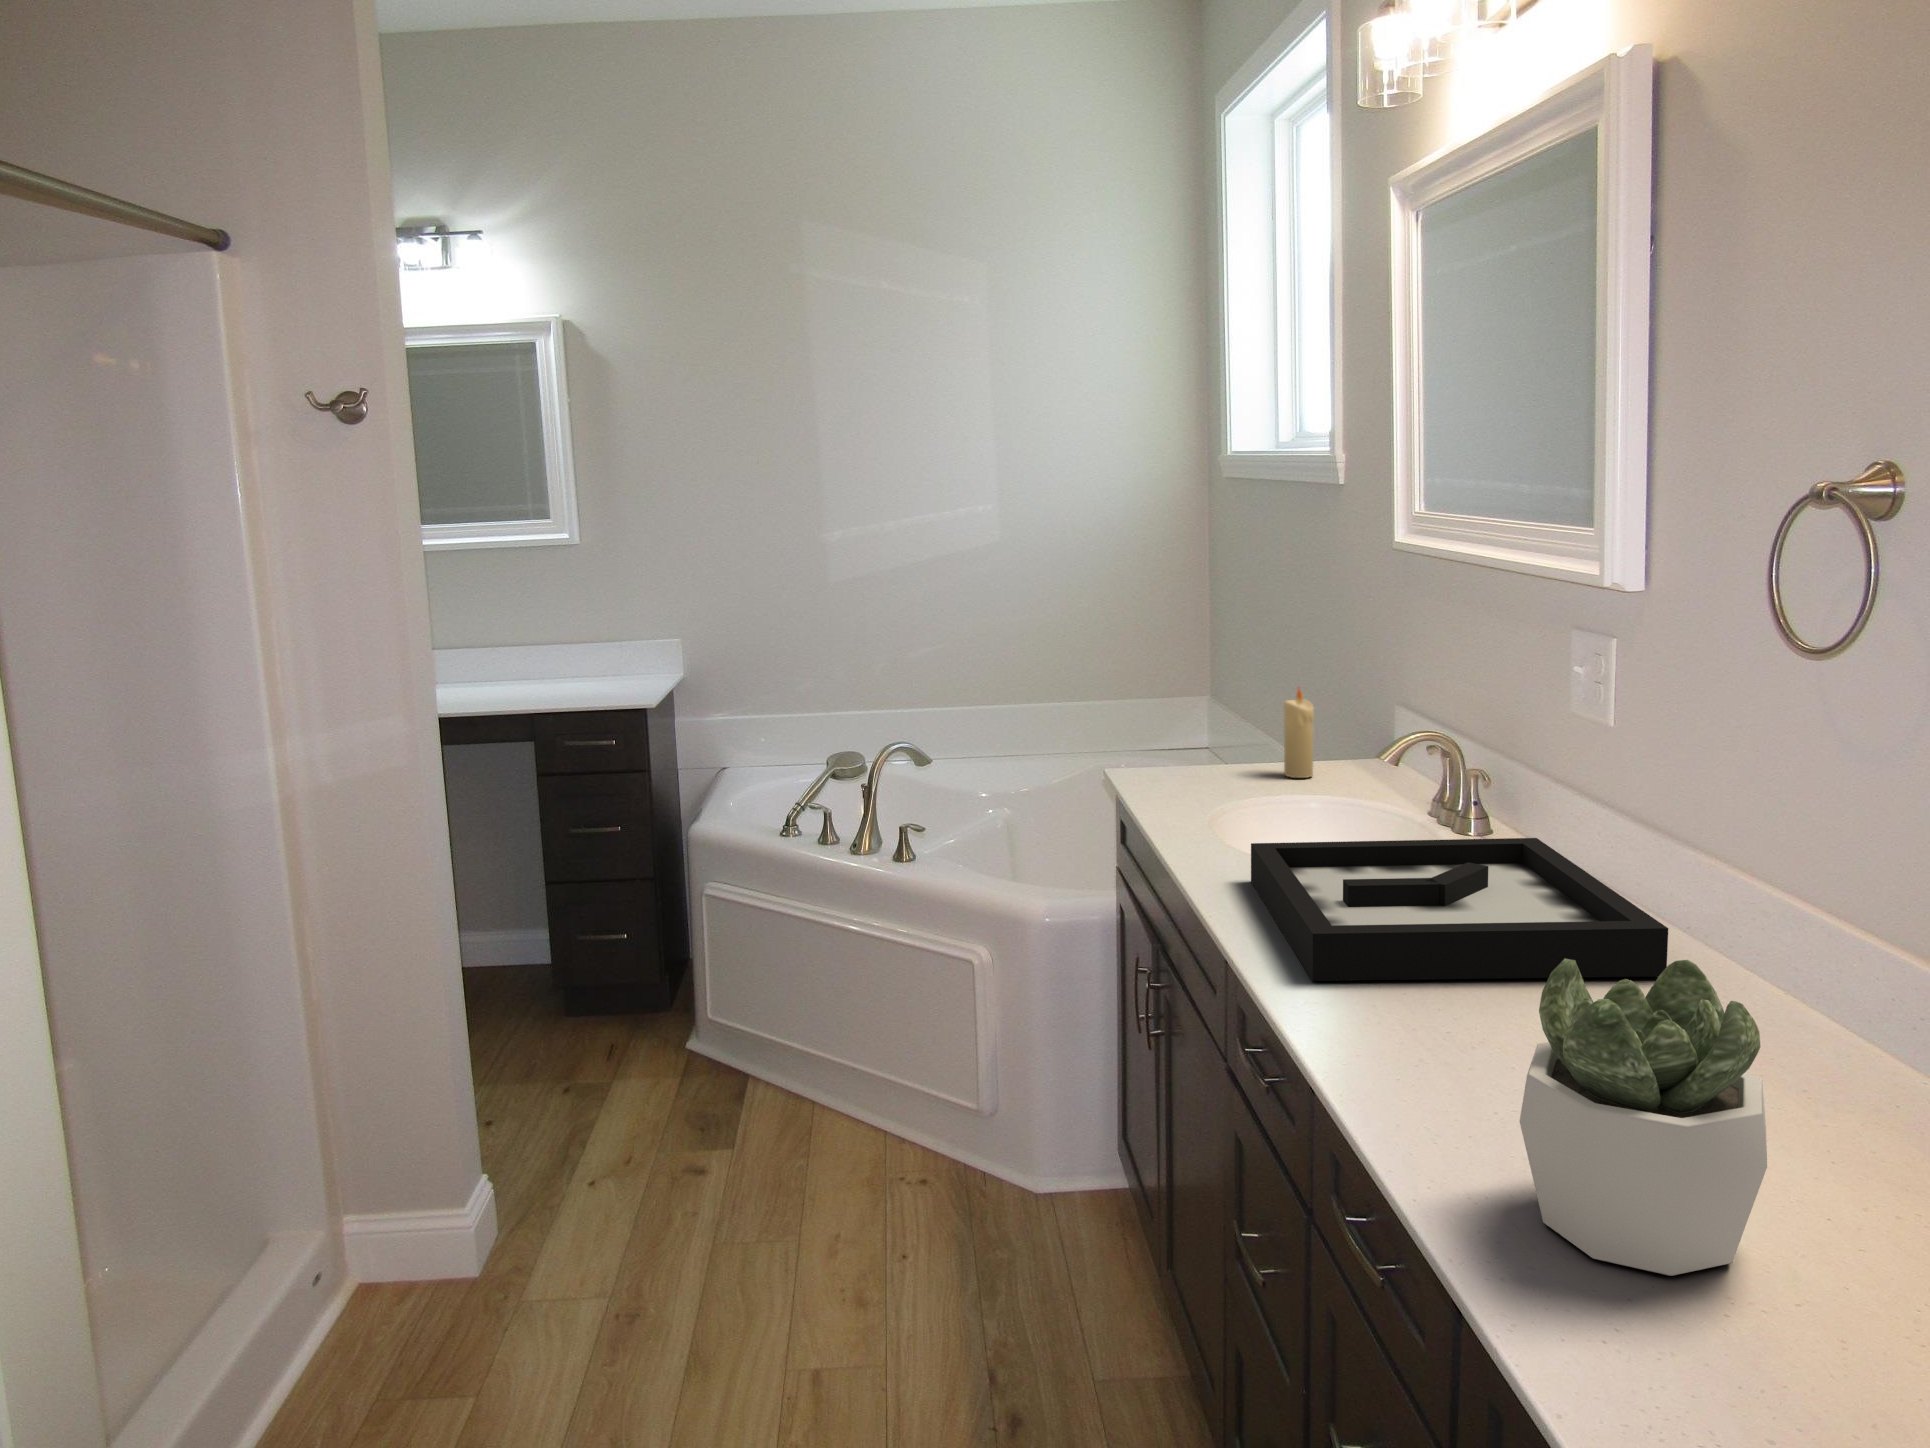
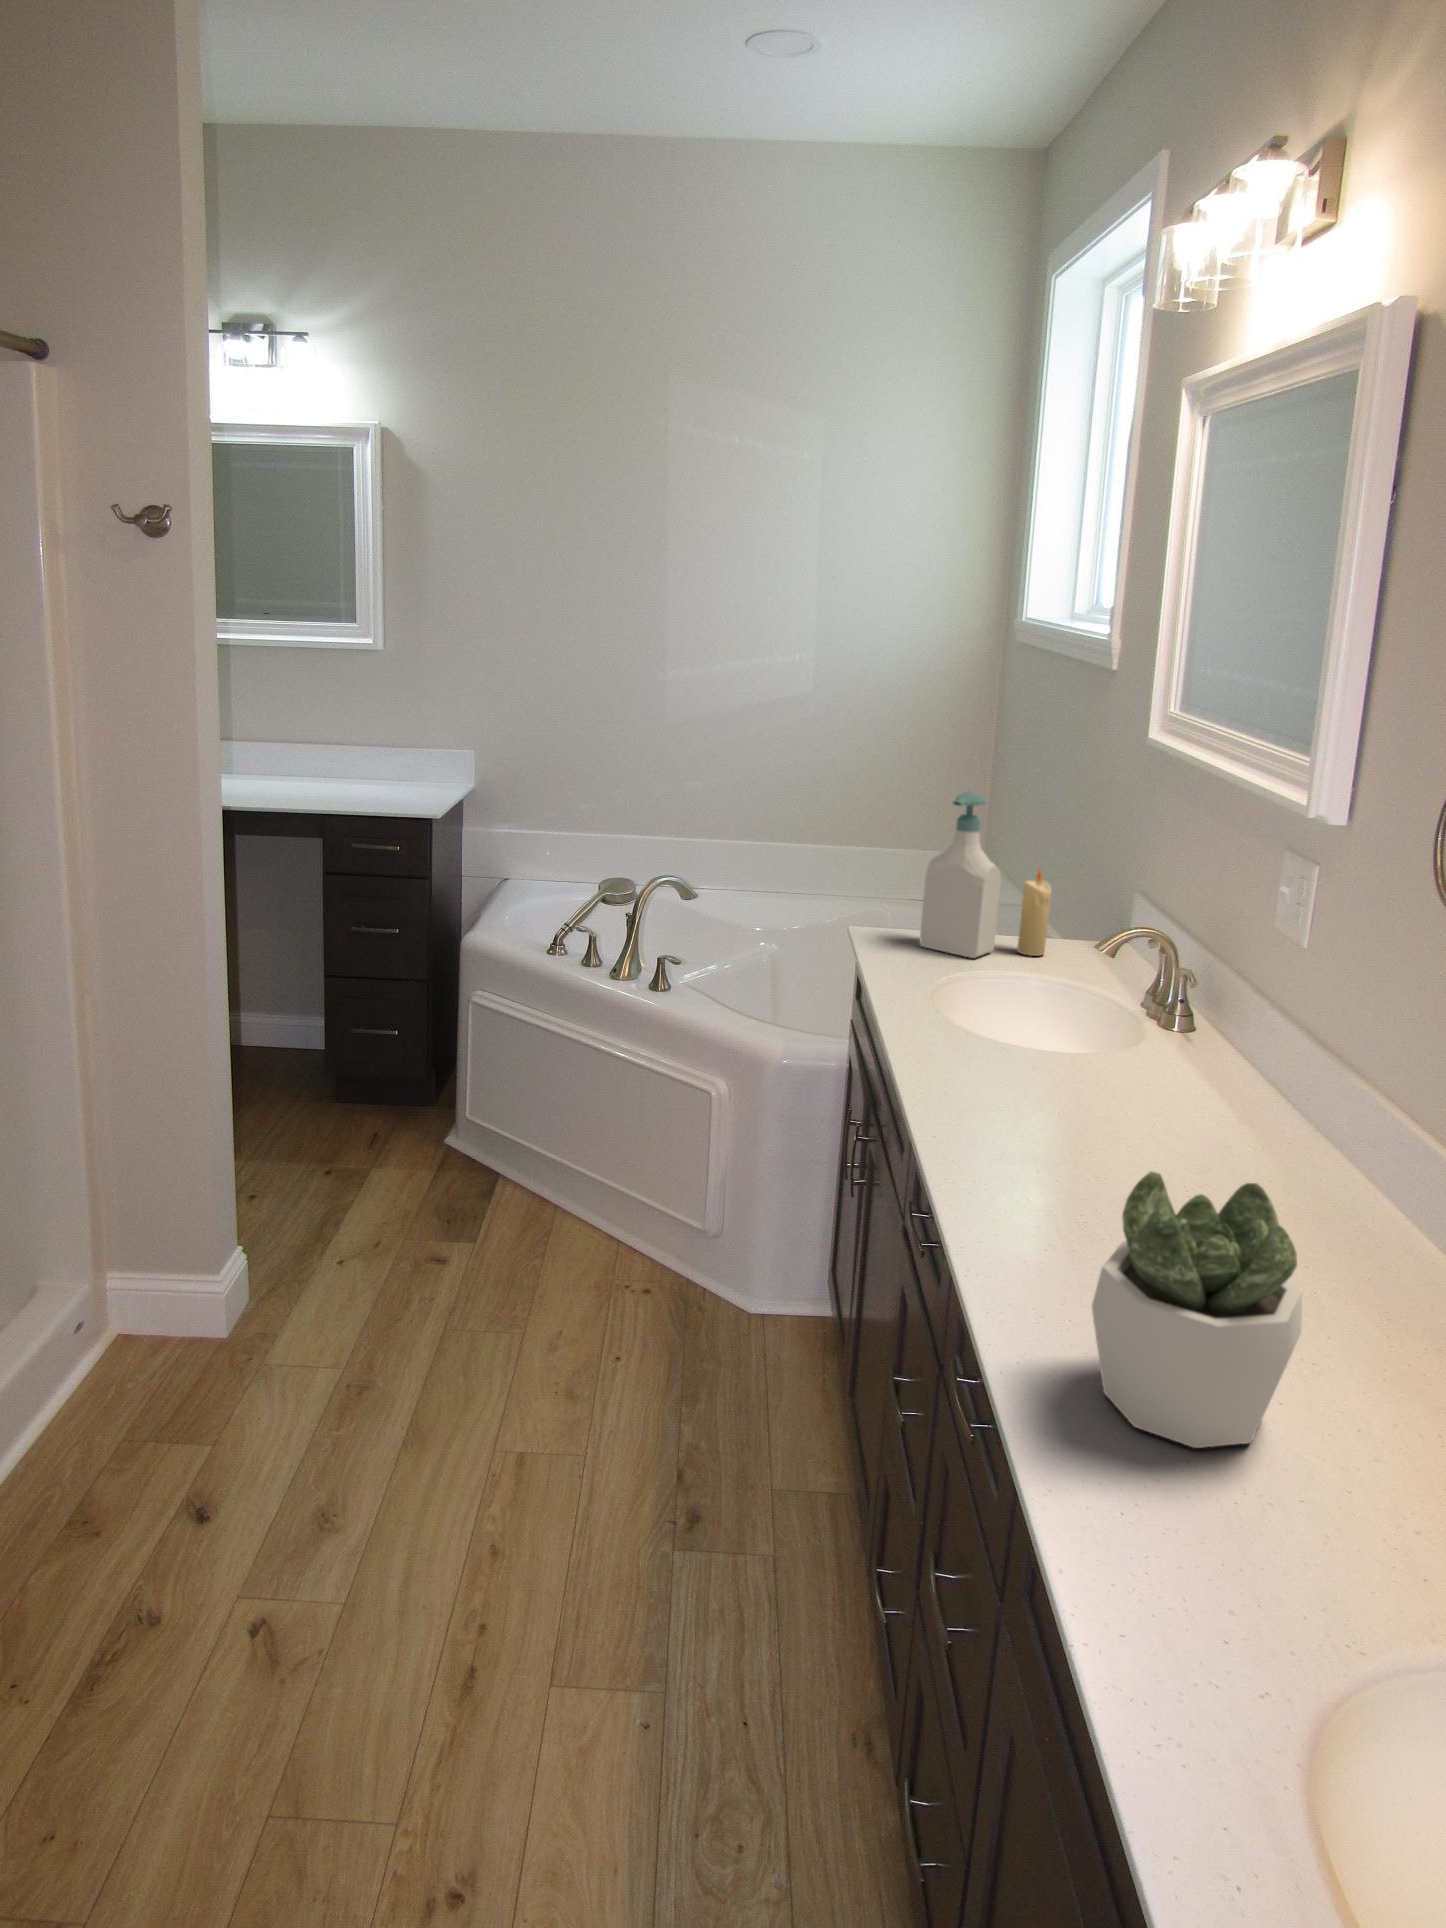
soap bottle: none [1181,613,1261,786] -> present [920,791,1001,958]
decorative tray: present [1251,838,1668,981] -> none [952,1021,1306,1185]

